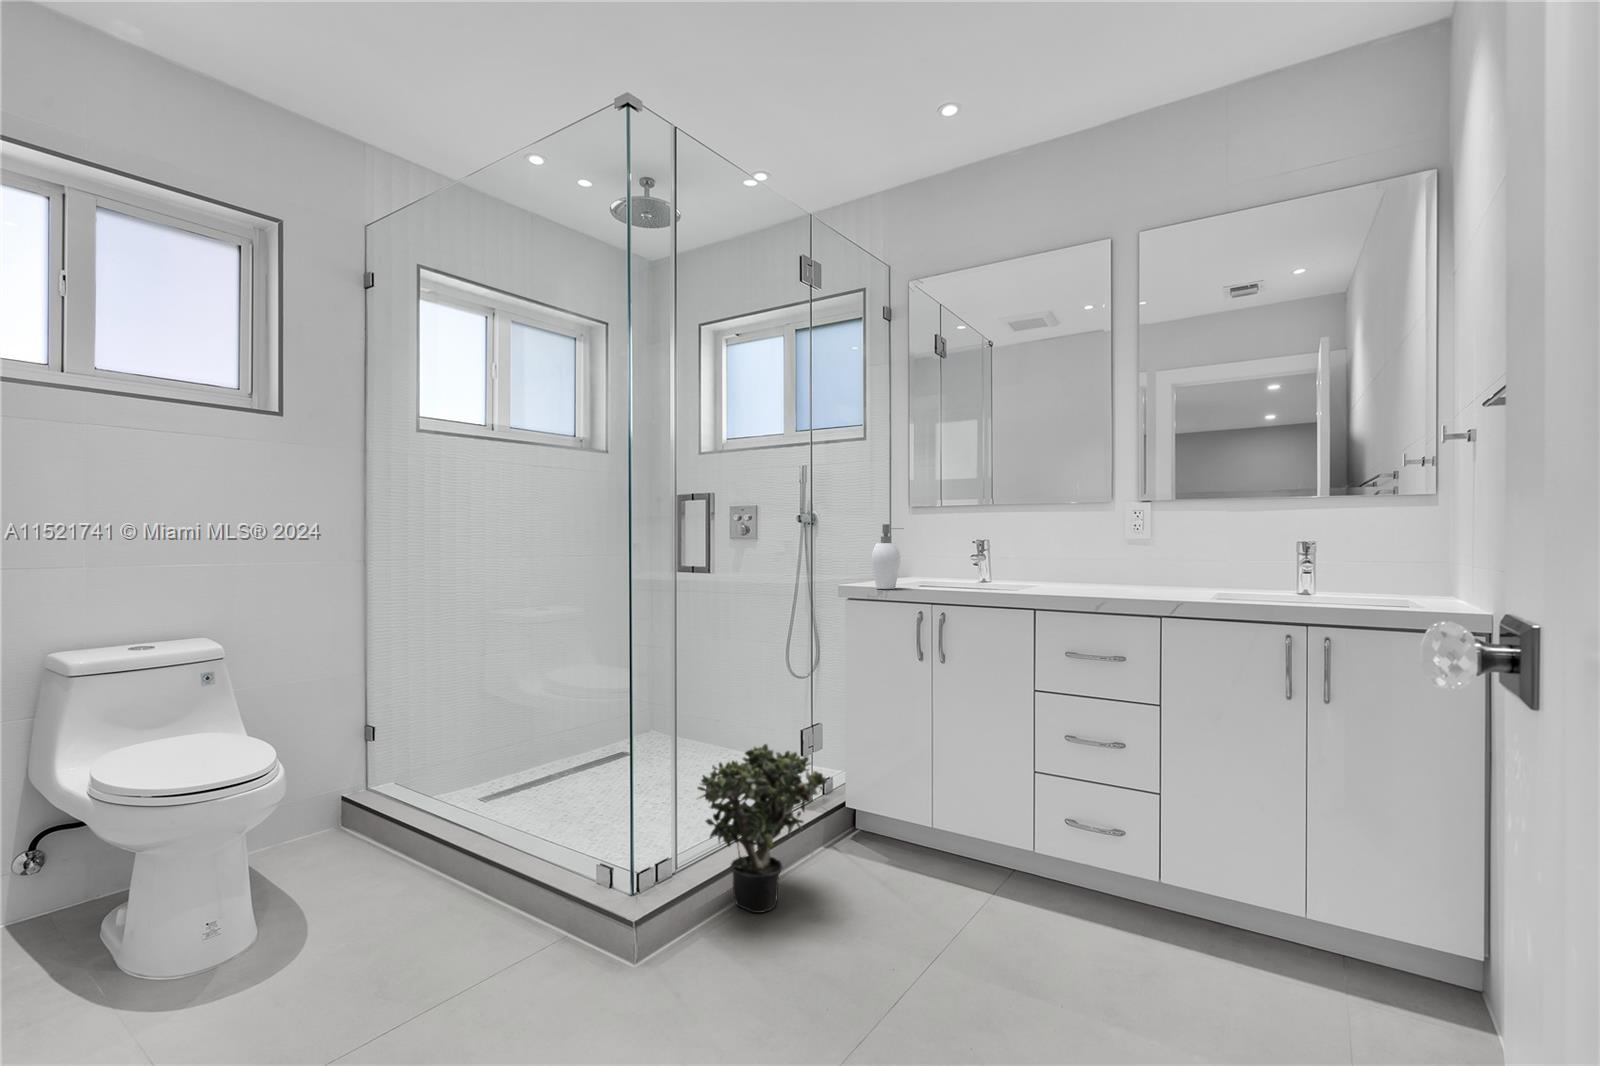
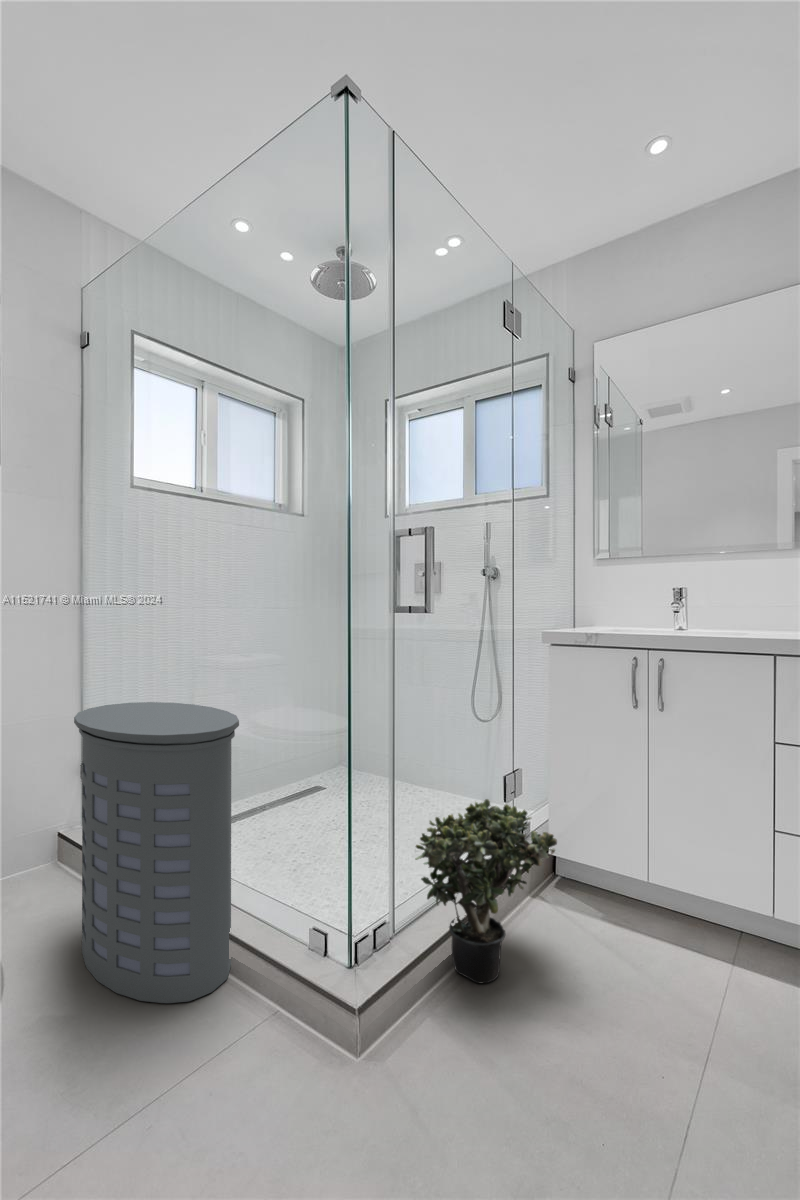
soap dispenser: present [872,524,904,589] -> none [576,569,612,635]
laundry hamper: none [368,659,531,935] -> present [74,702,239,1003]

